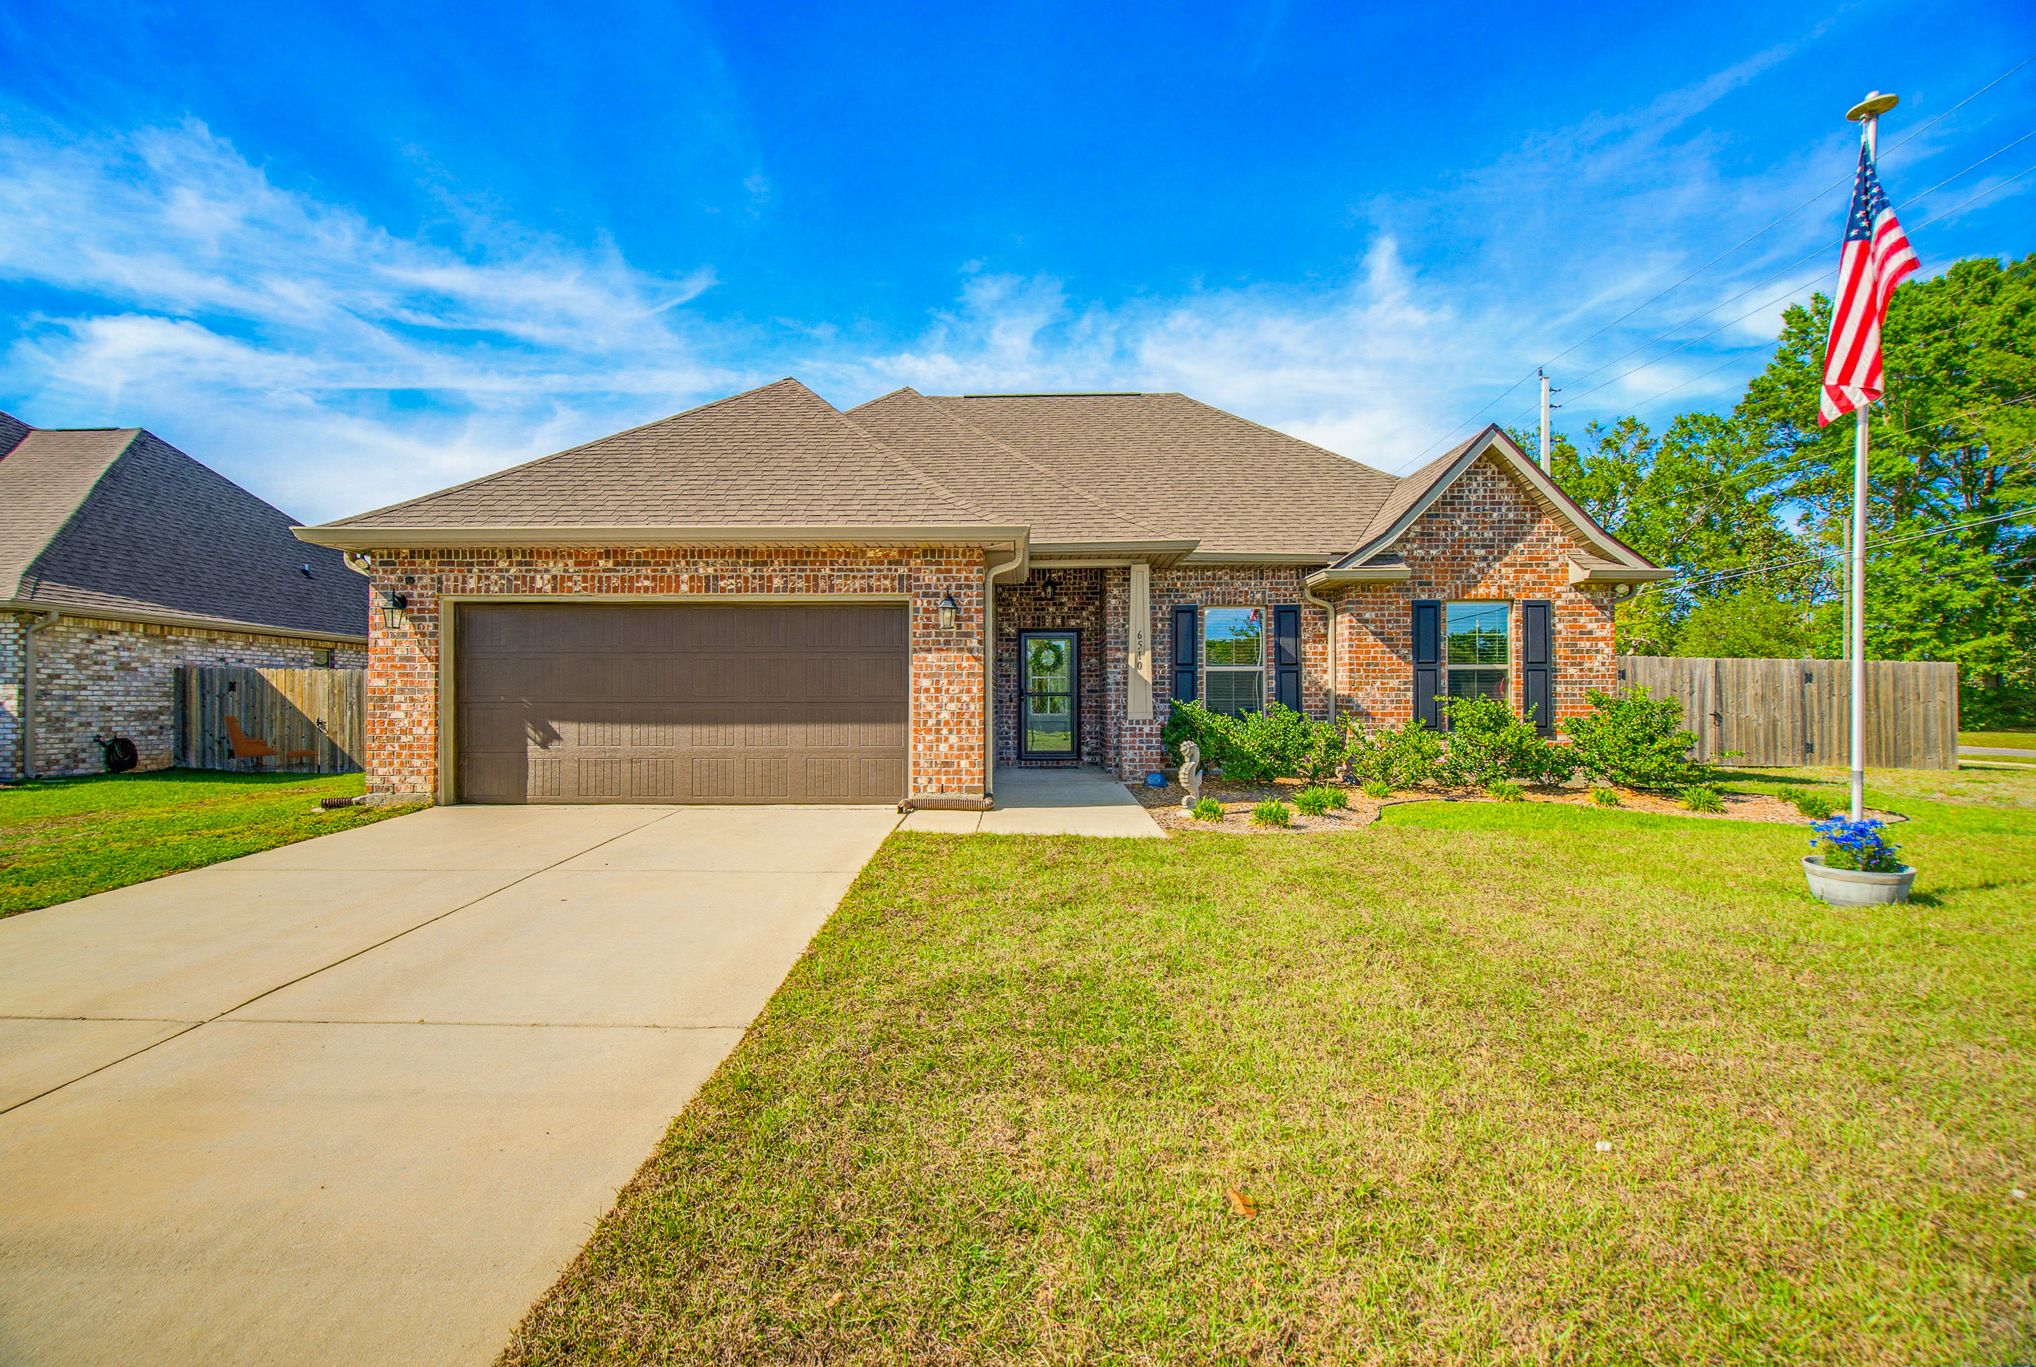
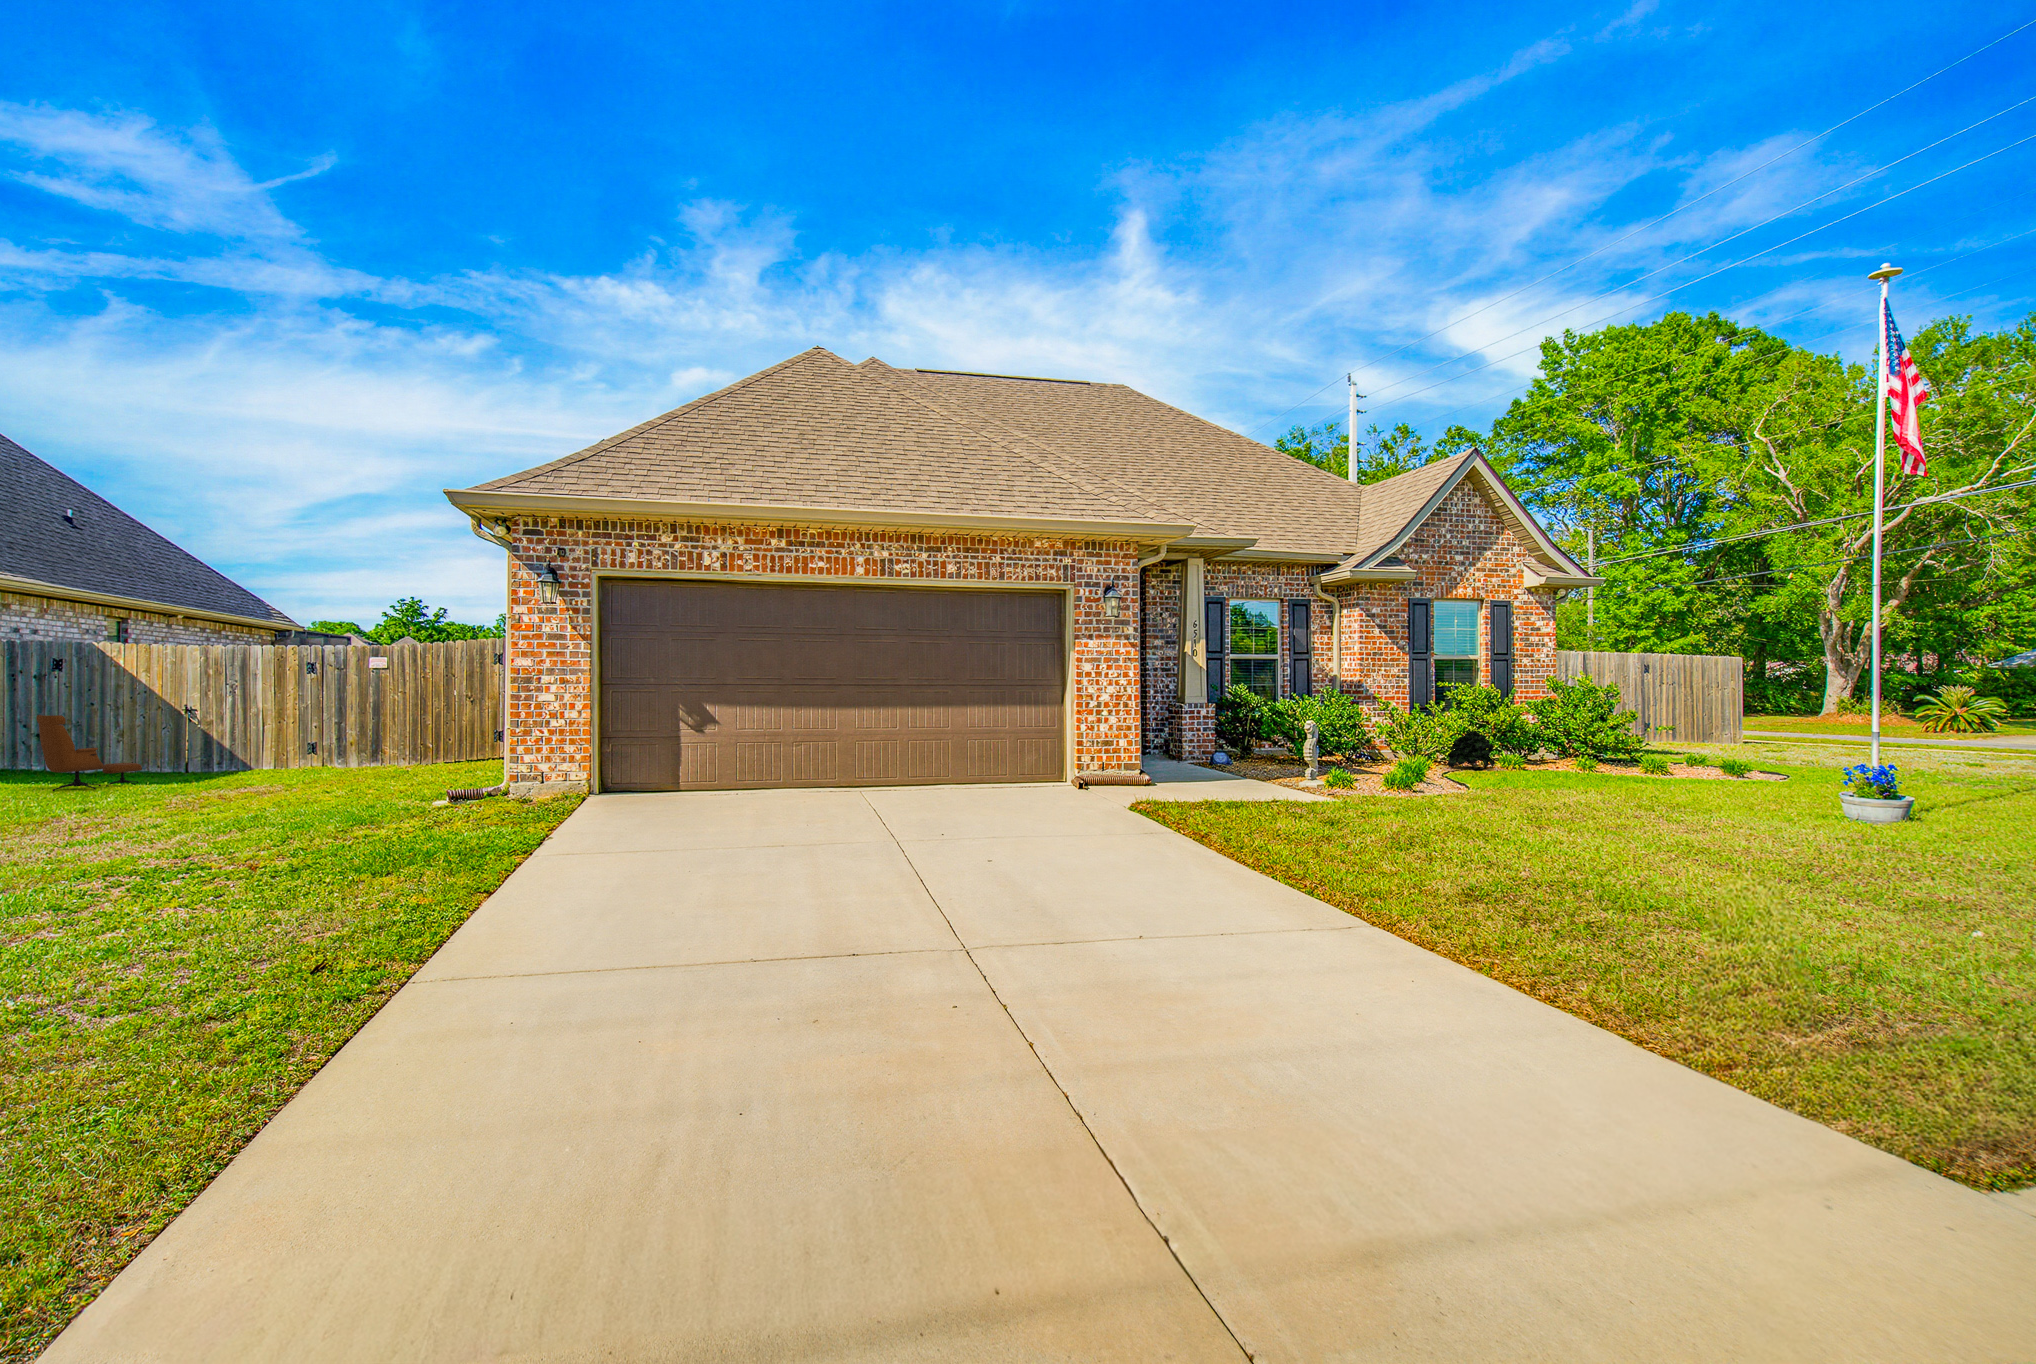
potted plant: none [1436,754,1493,801] -> present [1448,731,1495,768]

